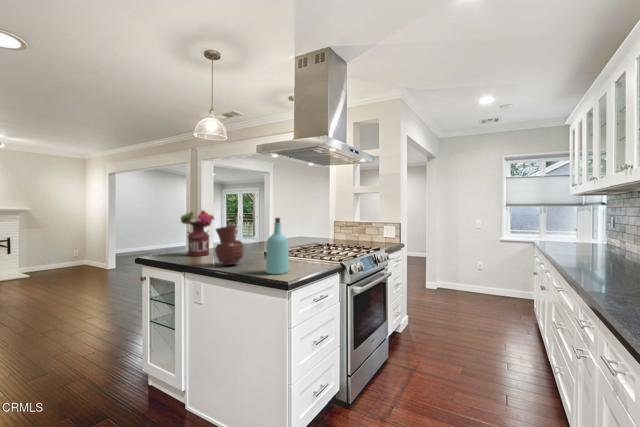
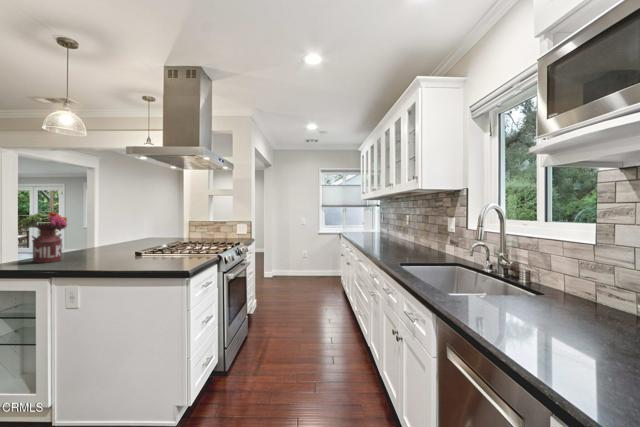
bottle: present [266,218,289,274] -> none [161,218,182,267]
vase: present [215,226,244,265] -> none [92,226,126,266]

